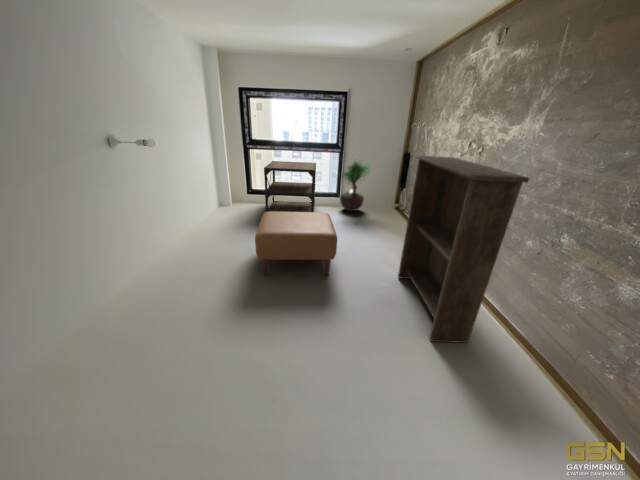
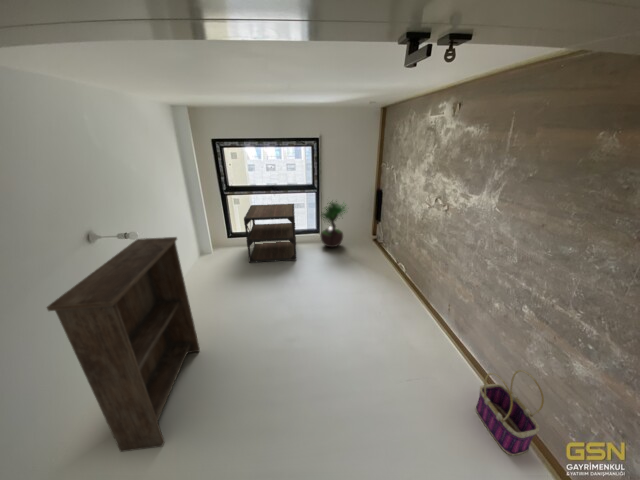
bookshelf: present [398,156,529,343] -> present [47,237,200,452]
ottoman: present [255,211,337,275] -> none [244,267,324,342]
basket: none [493,305,577,396] -> present [476,370,544,455]

